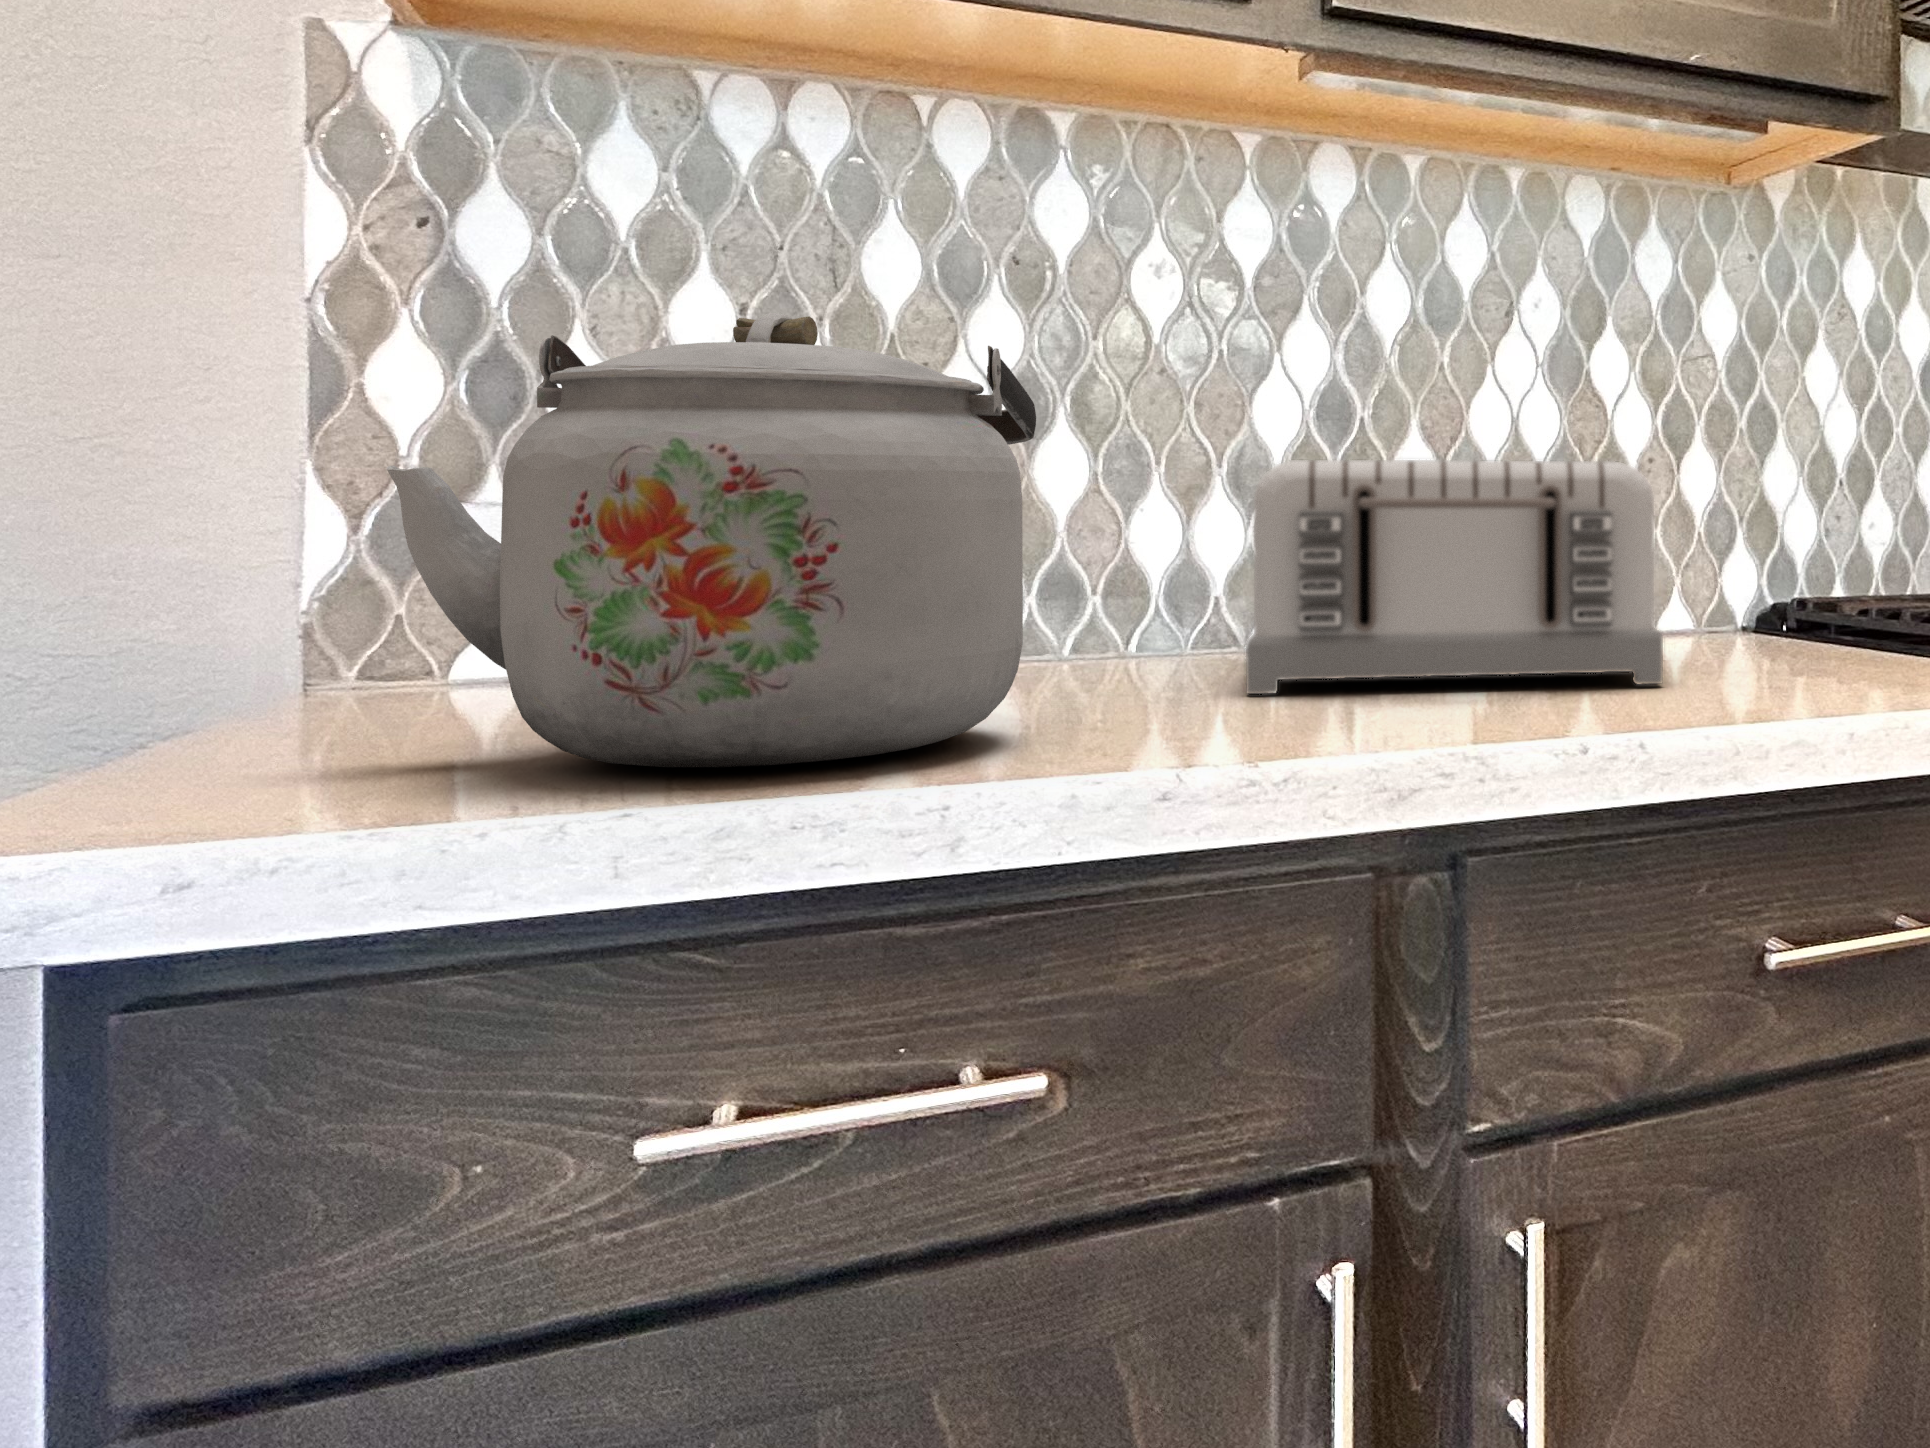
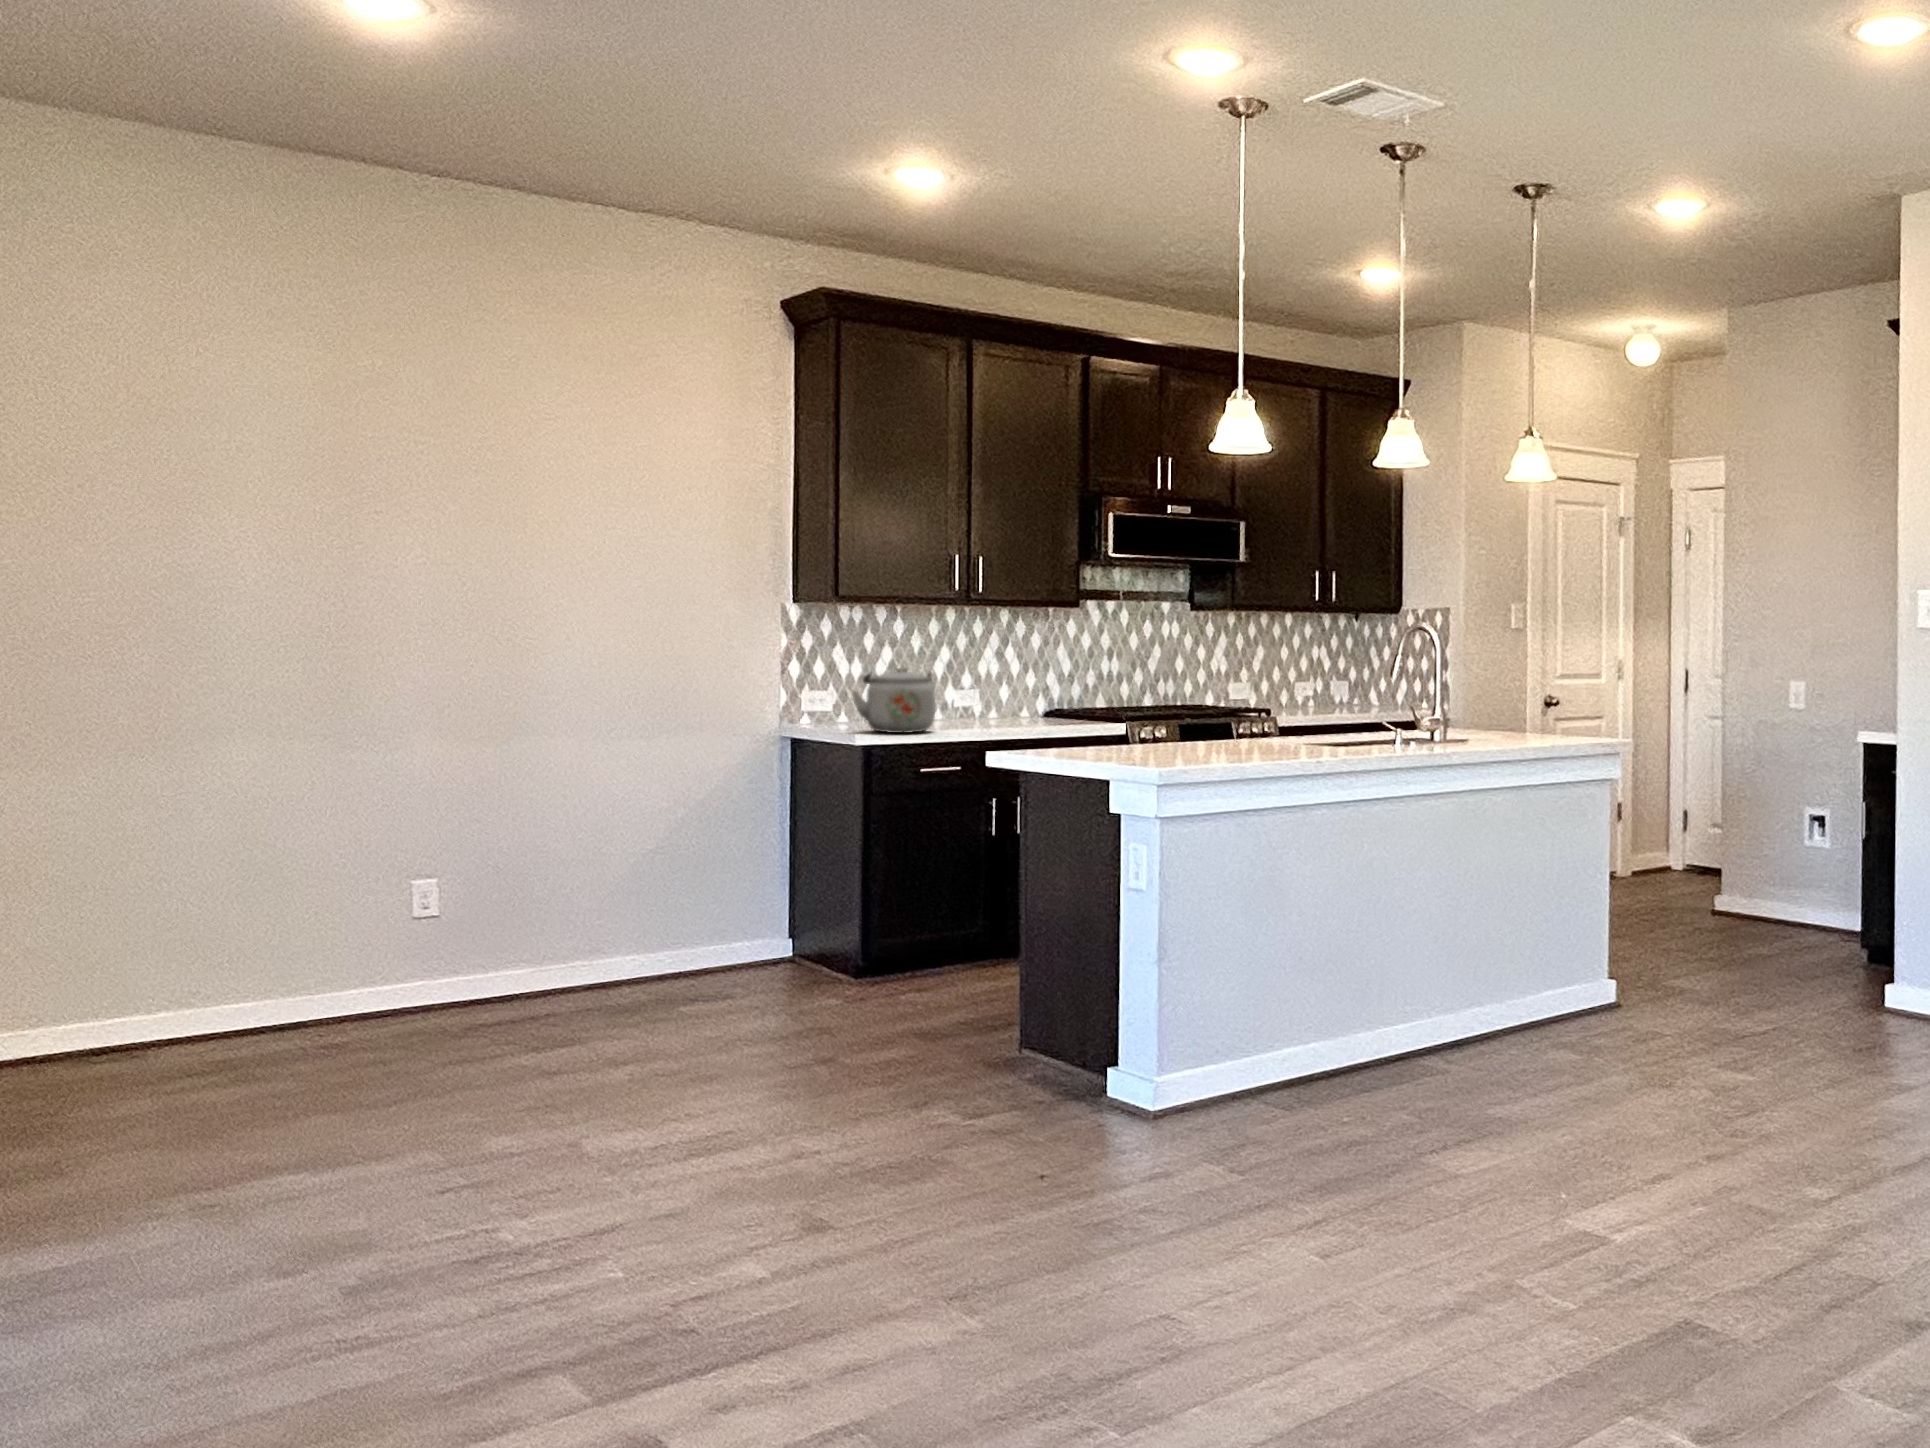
toaster: present [1246,460,1663,694] -> none [942,681,1029,726]

